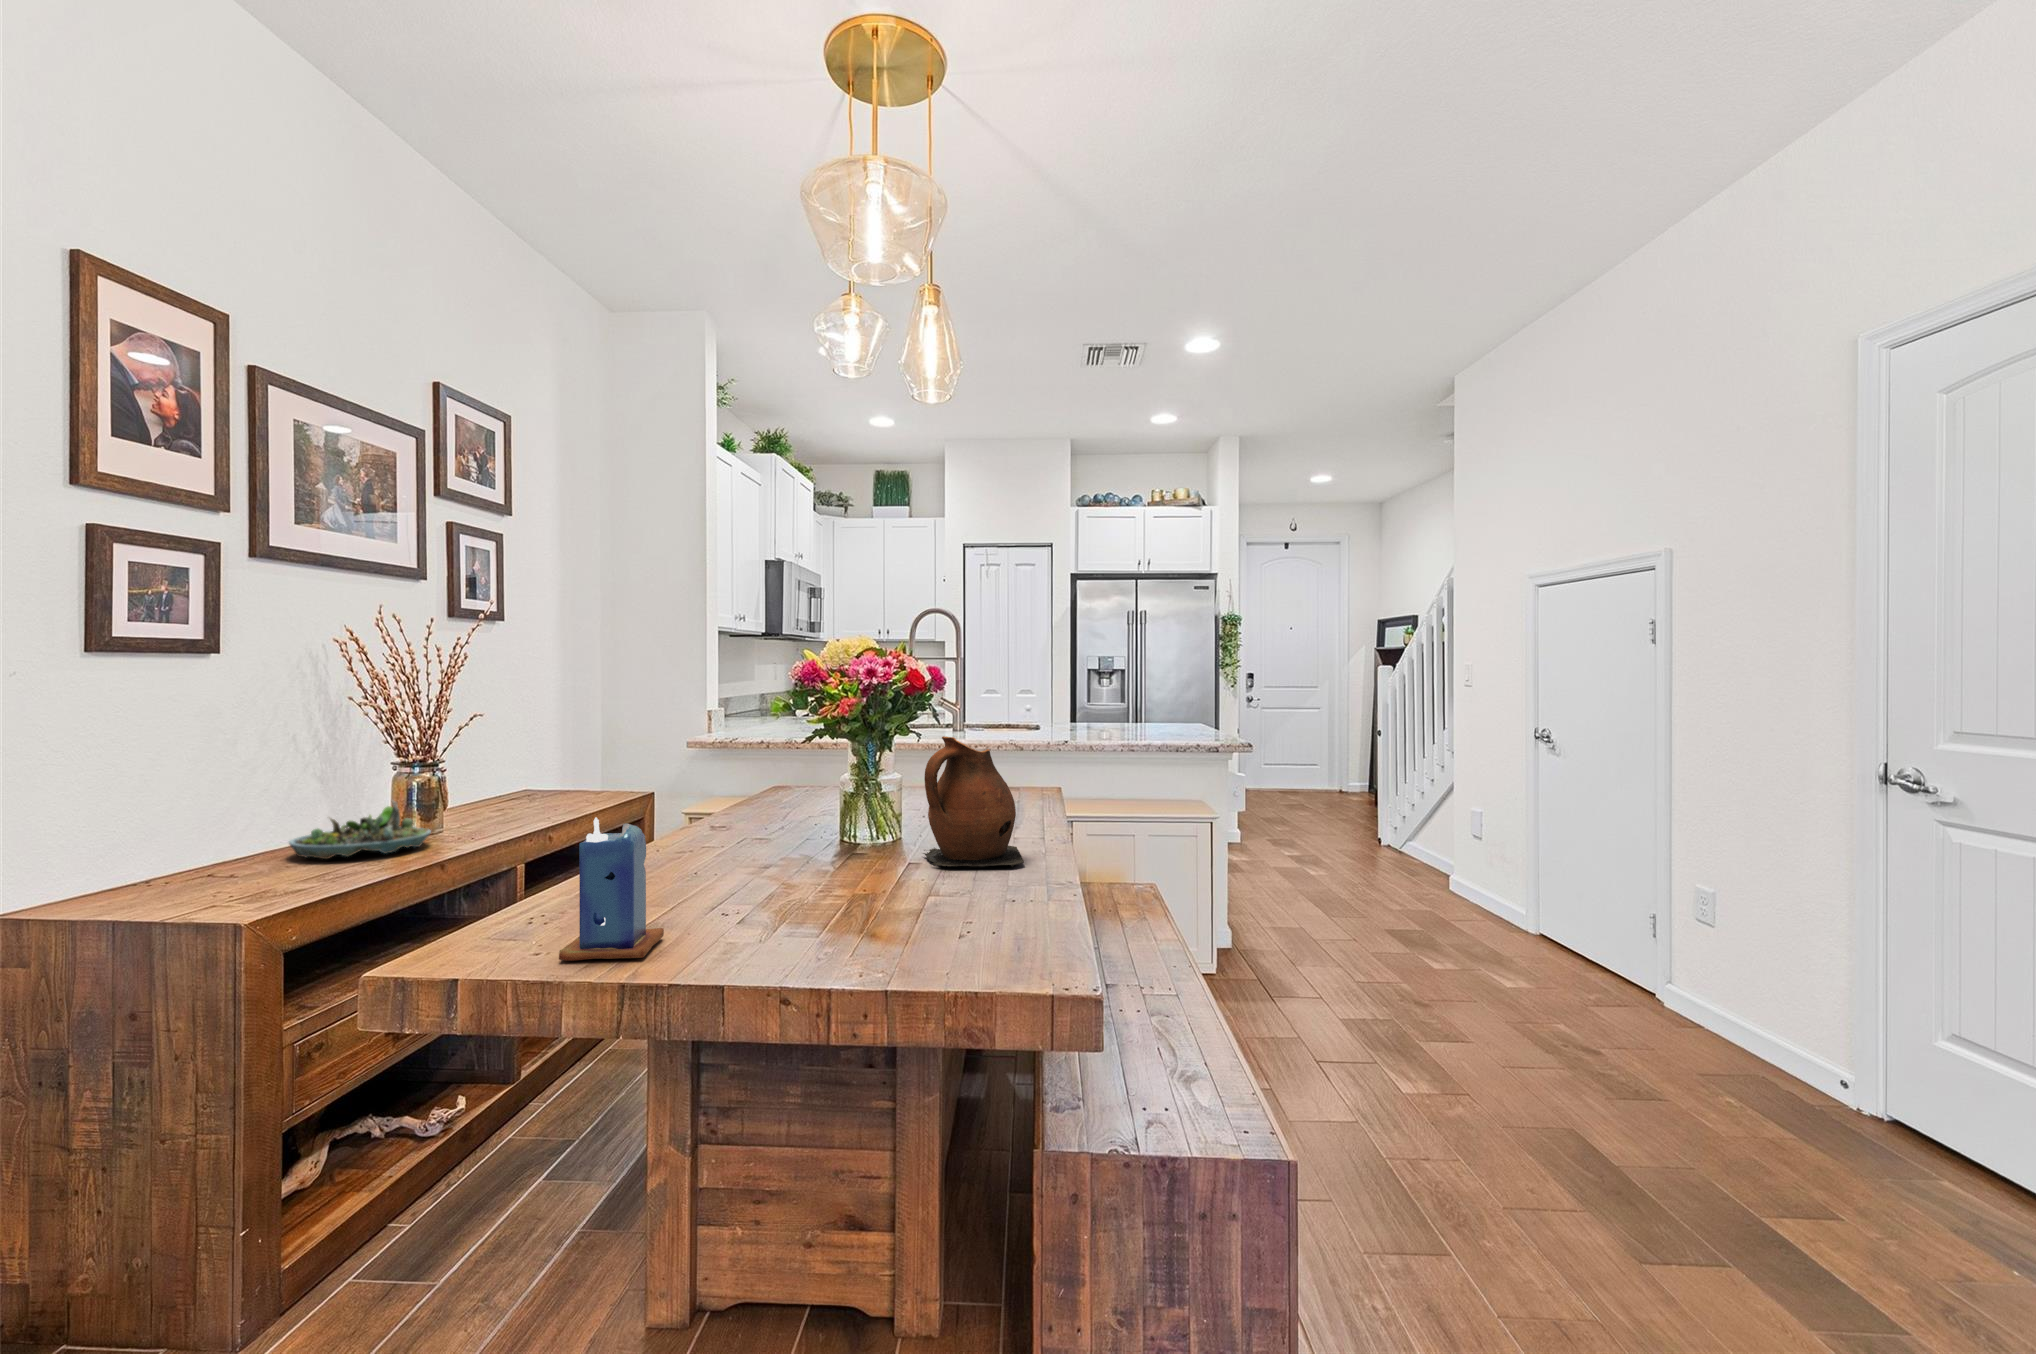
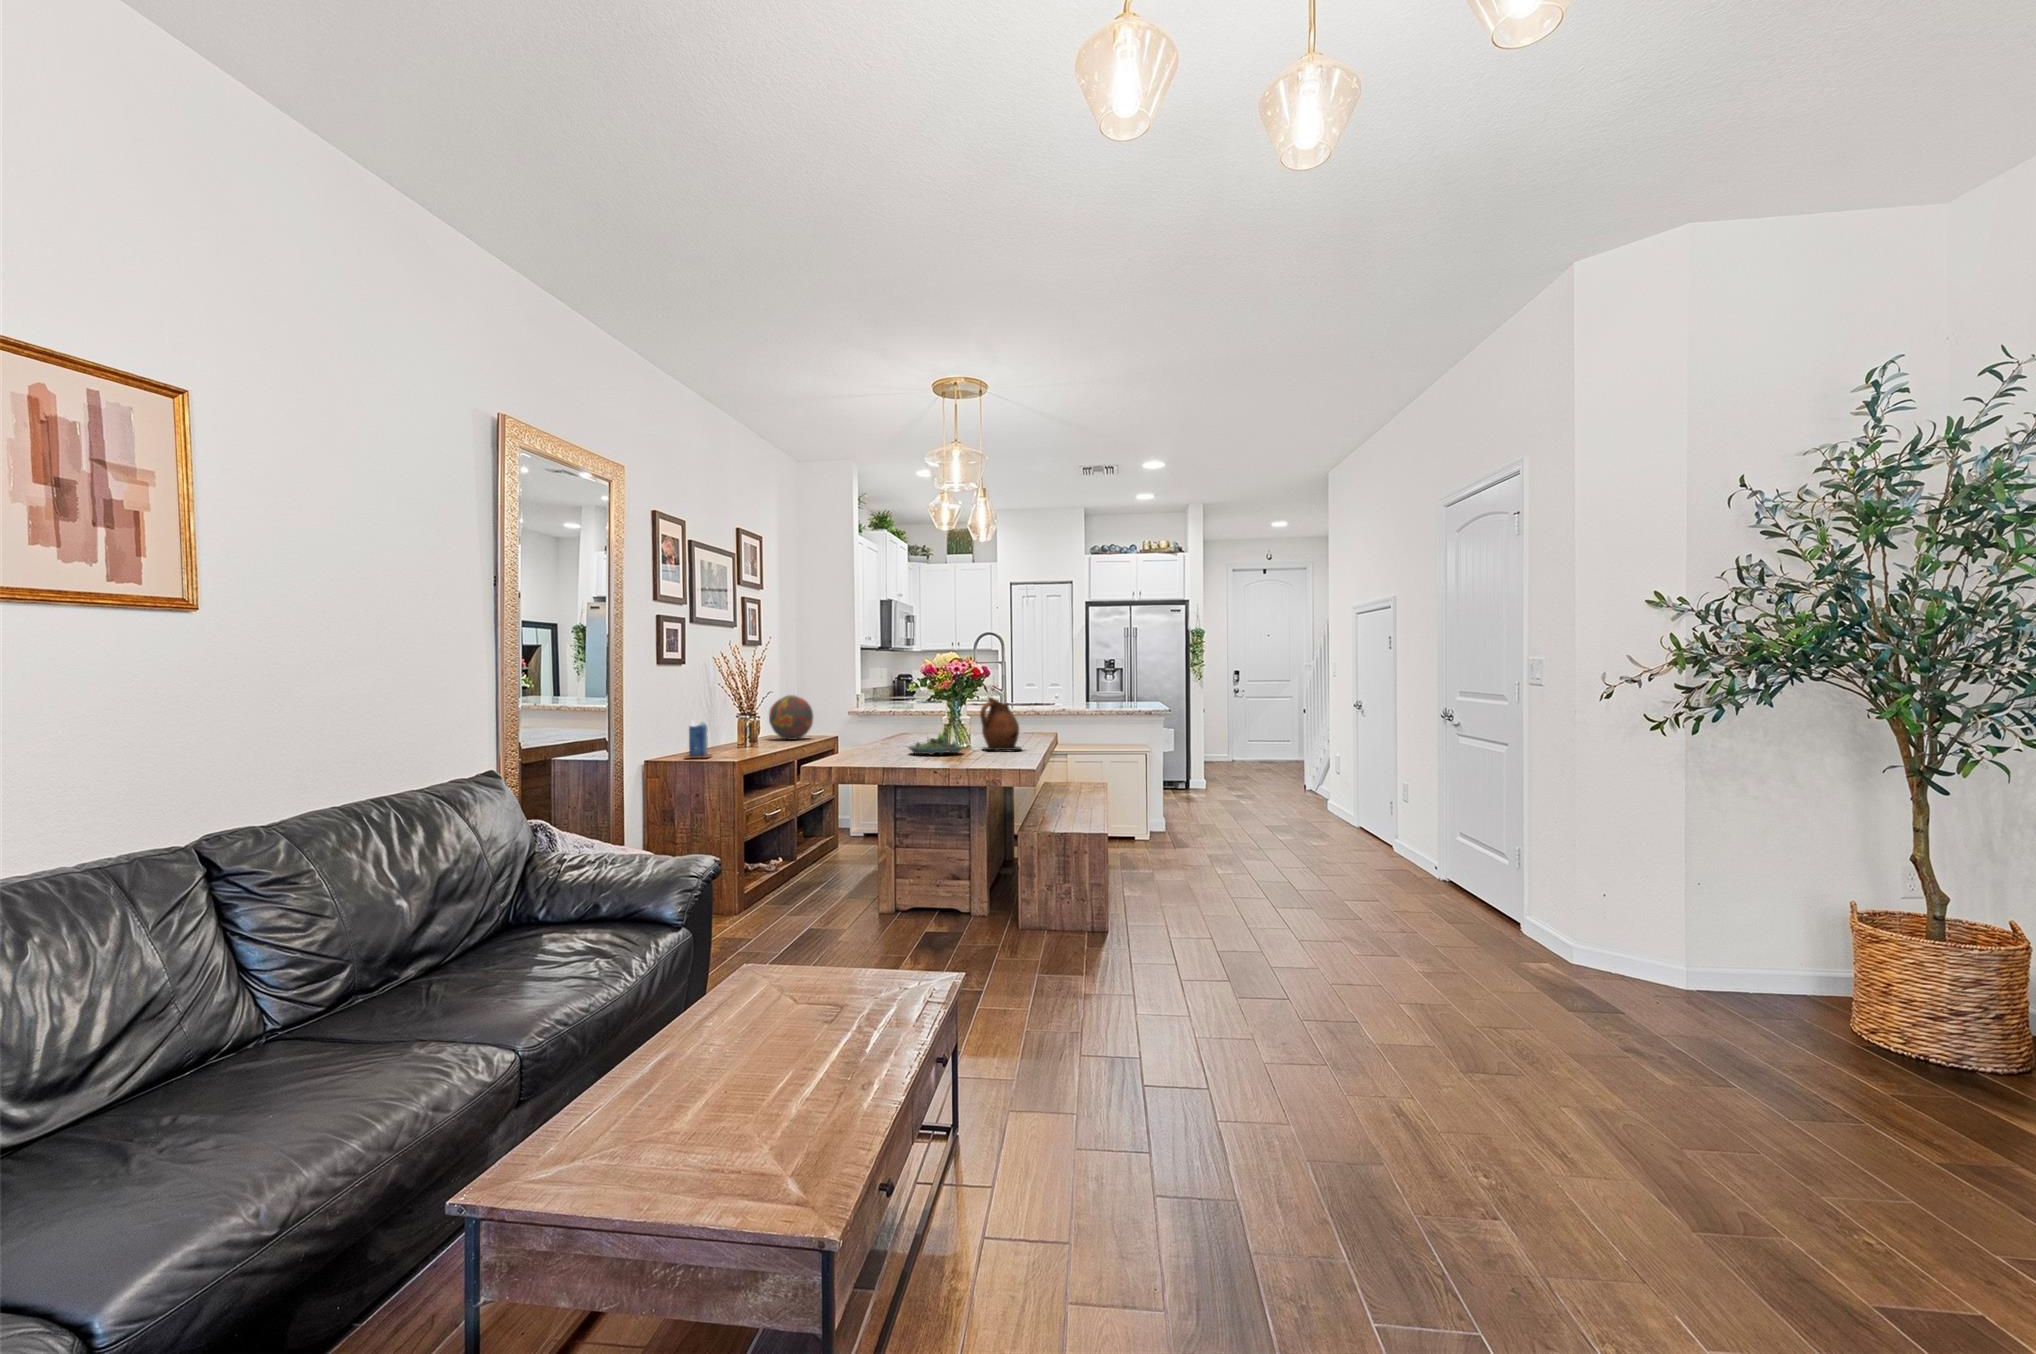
decorative orb: none [507,716,601,803] -> present [769,695,813,740]
succulent planter: present [289,801,431,859] -> present [908,731,962,755]
candle: present [559,818,664,961] -> present [685,722,712,758]

